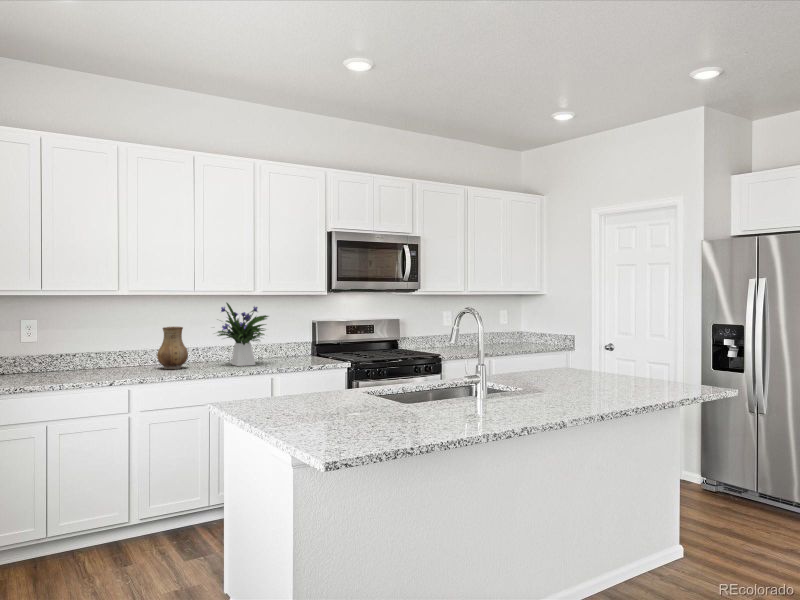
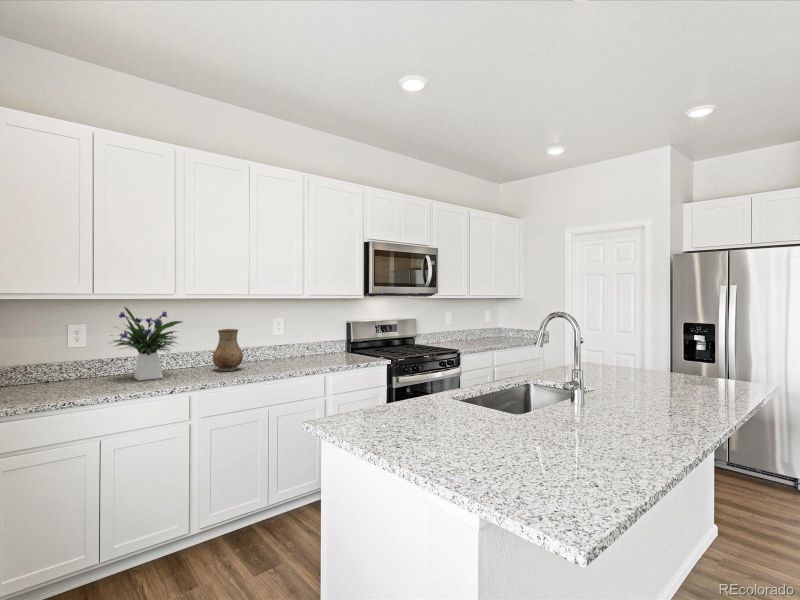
flower arrangement: present [218,303,268,366] -> present [114,307,182,380]

